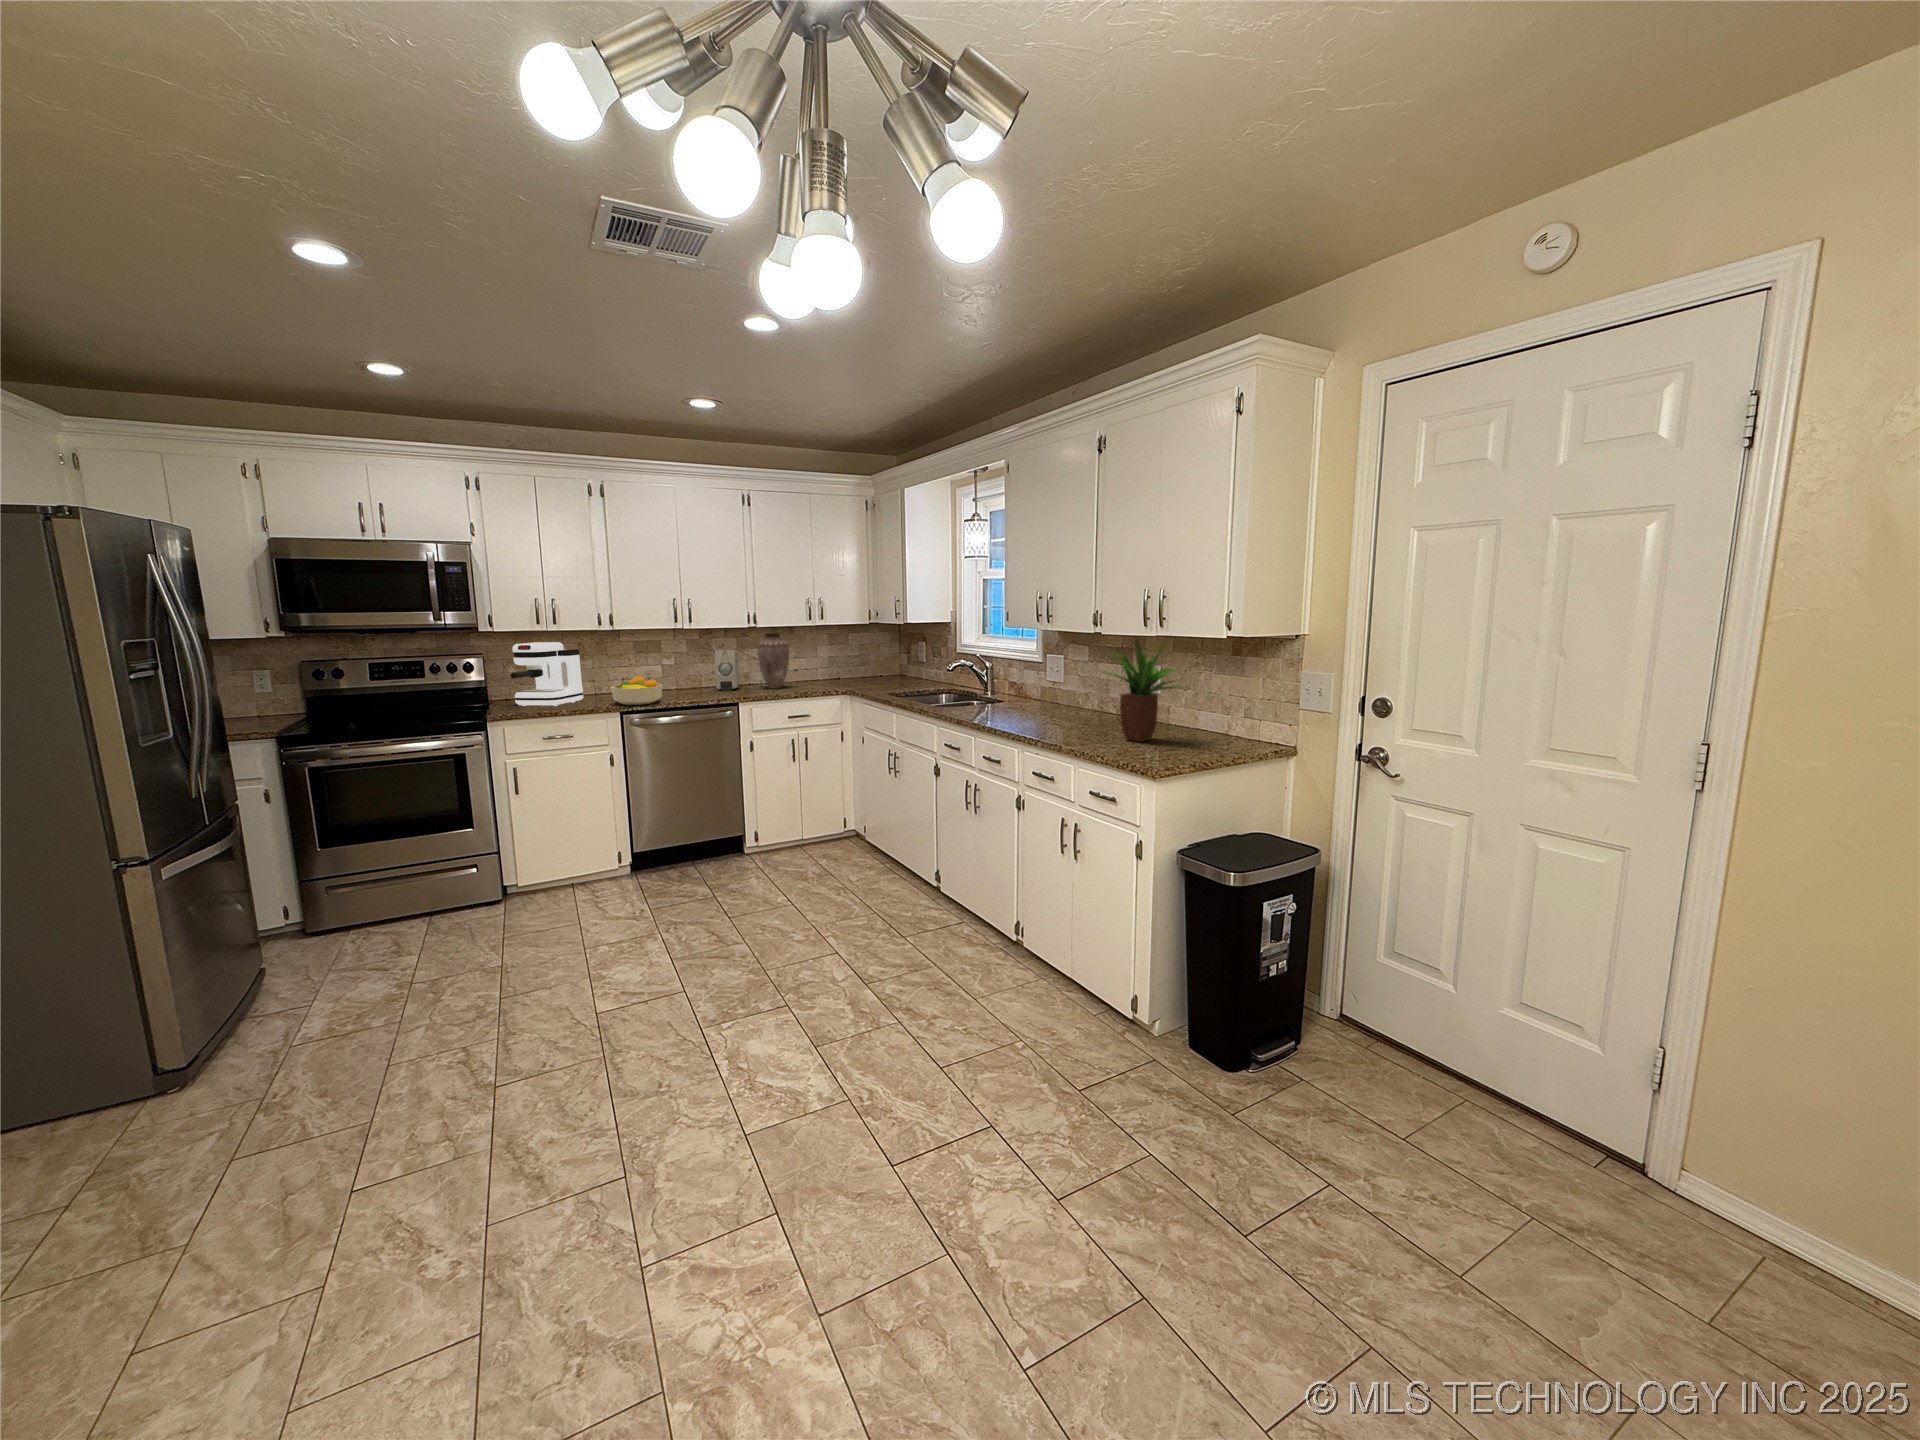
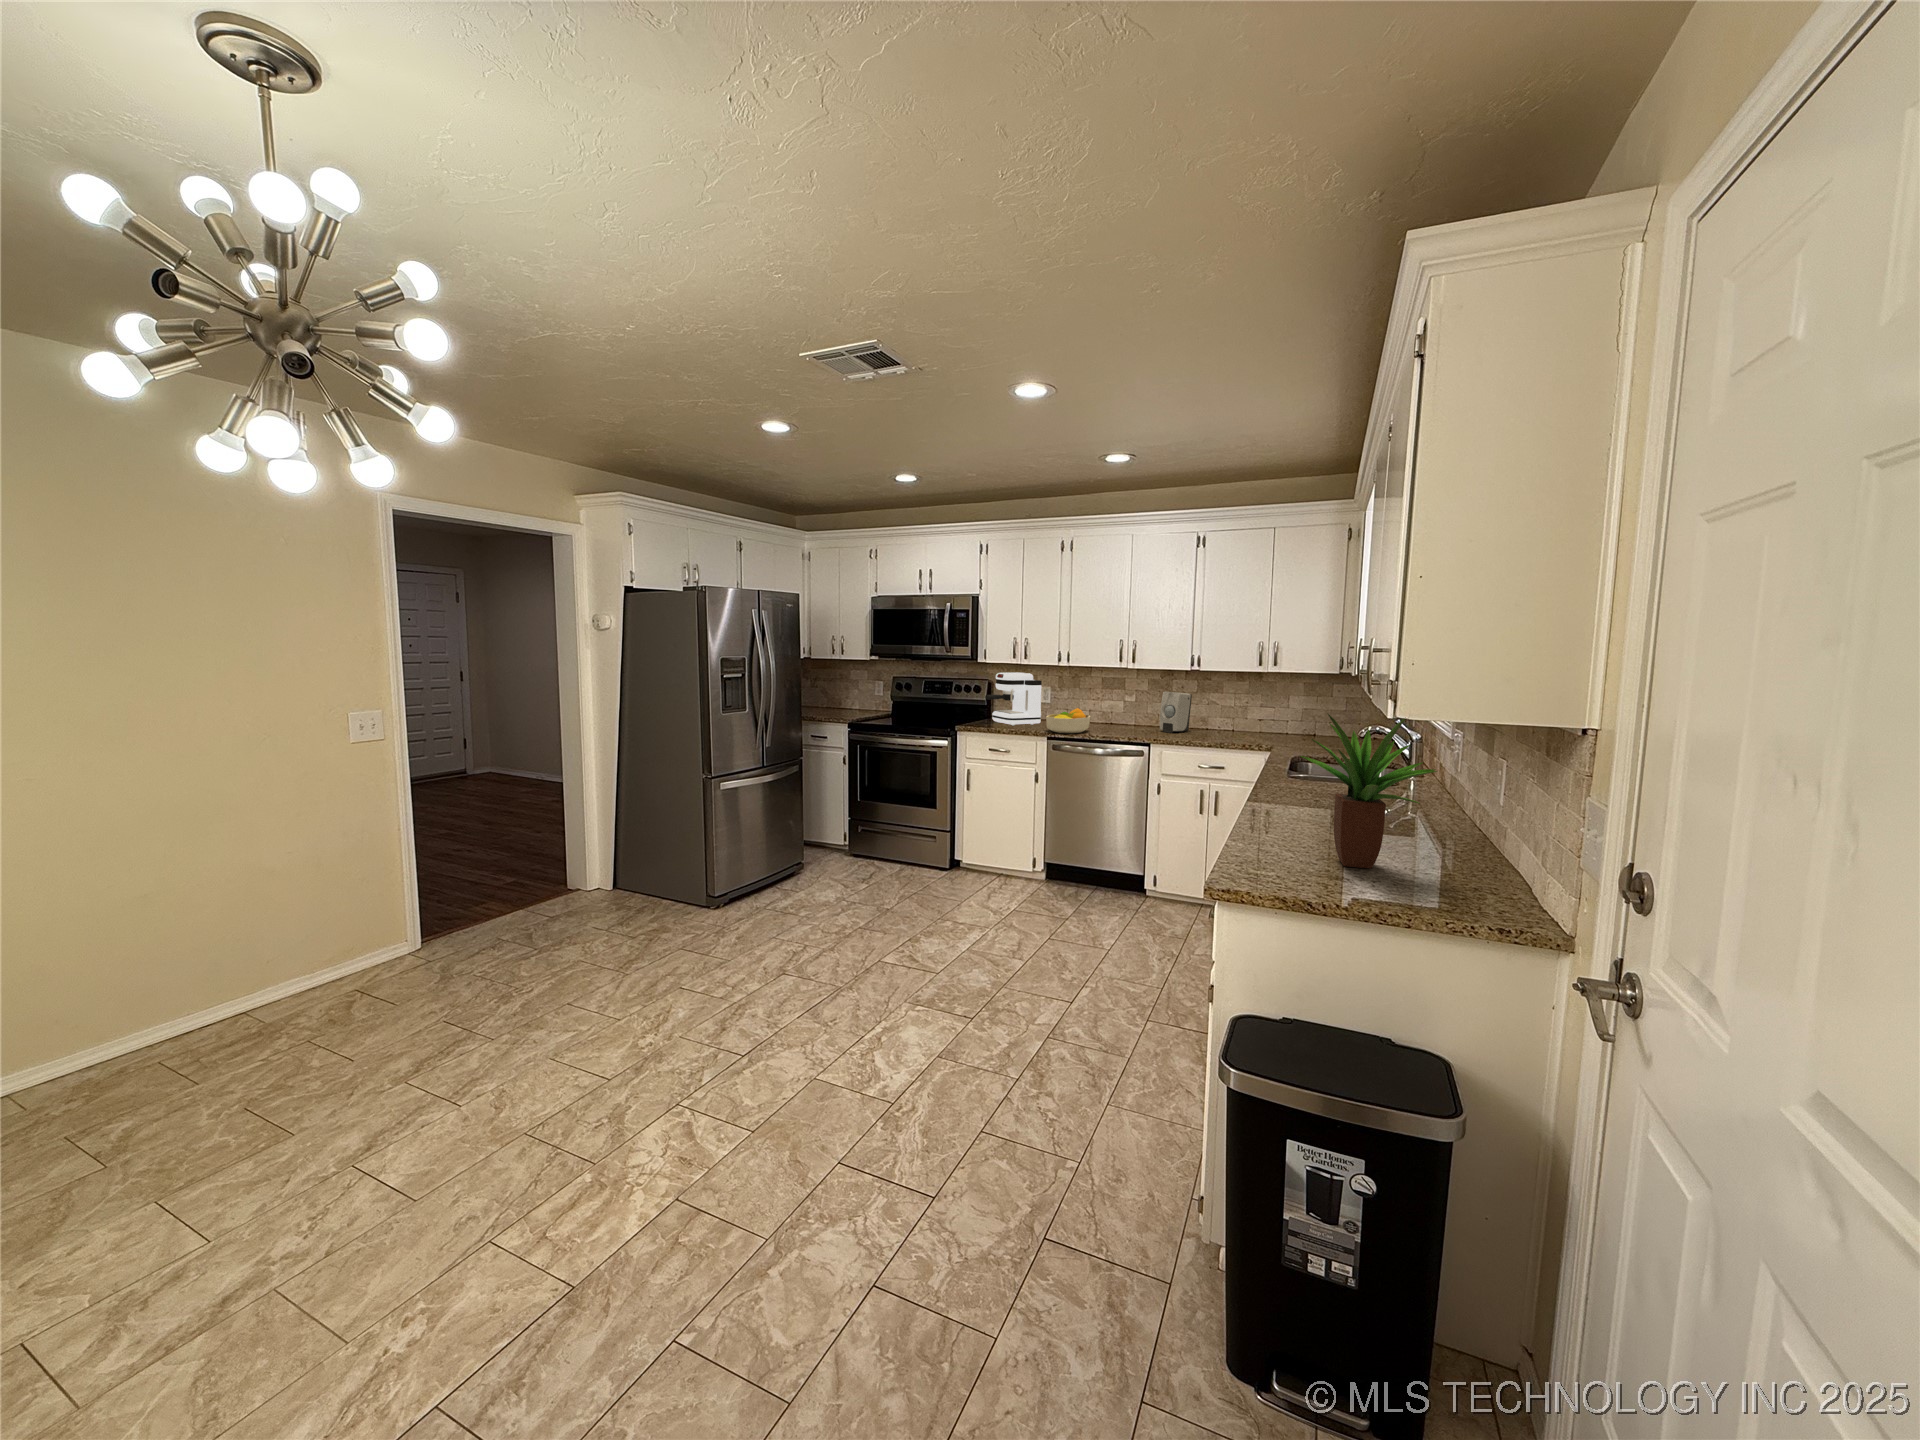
vase: present [758,632,789,689] -> none [1203,677,1237,737]

